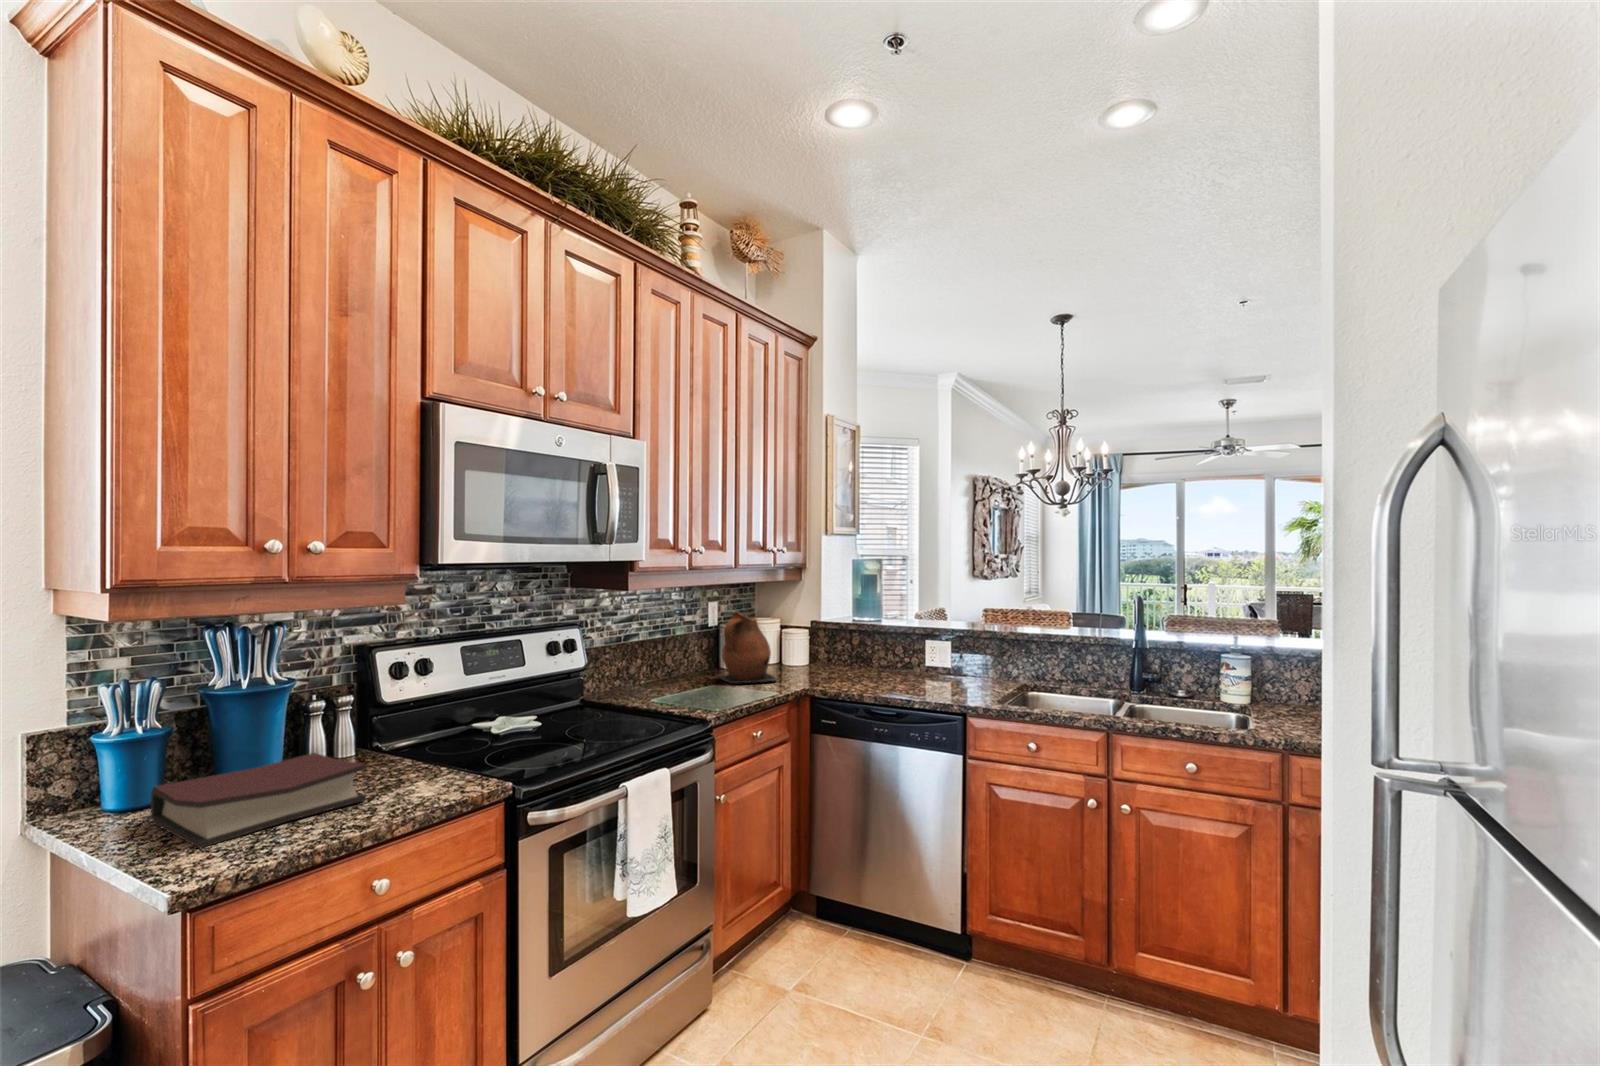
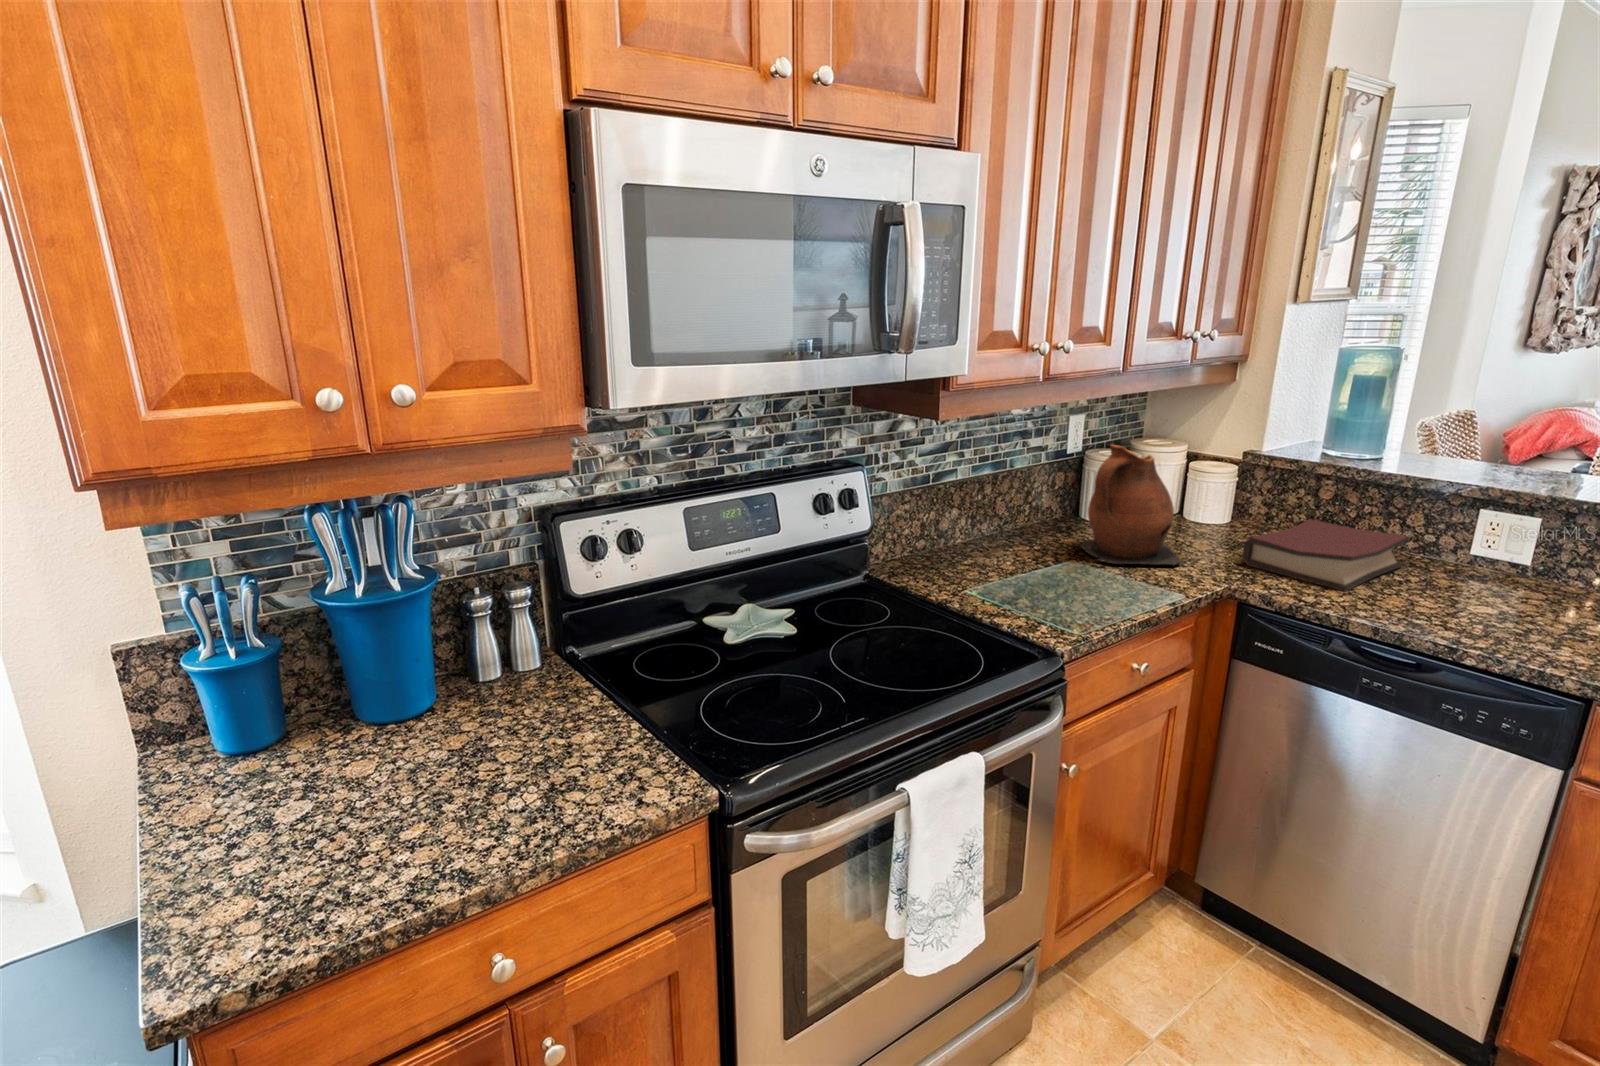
hardback book: present [151,753,366,848] -> present [1242,520,1408,591]

